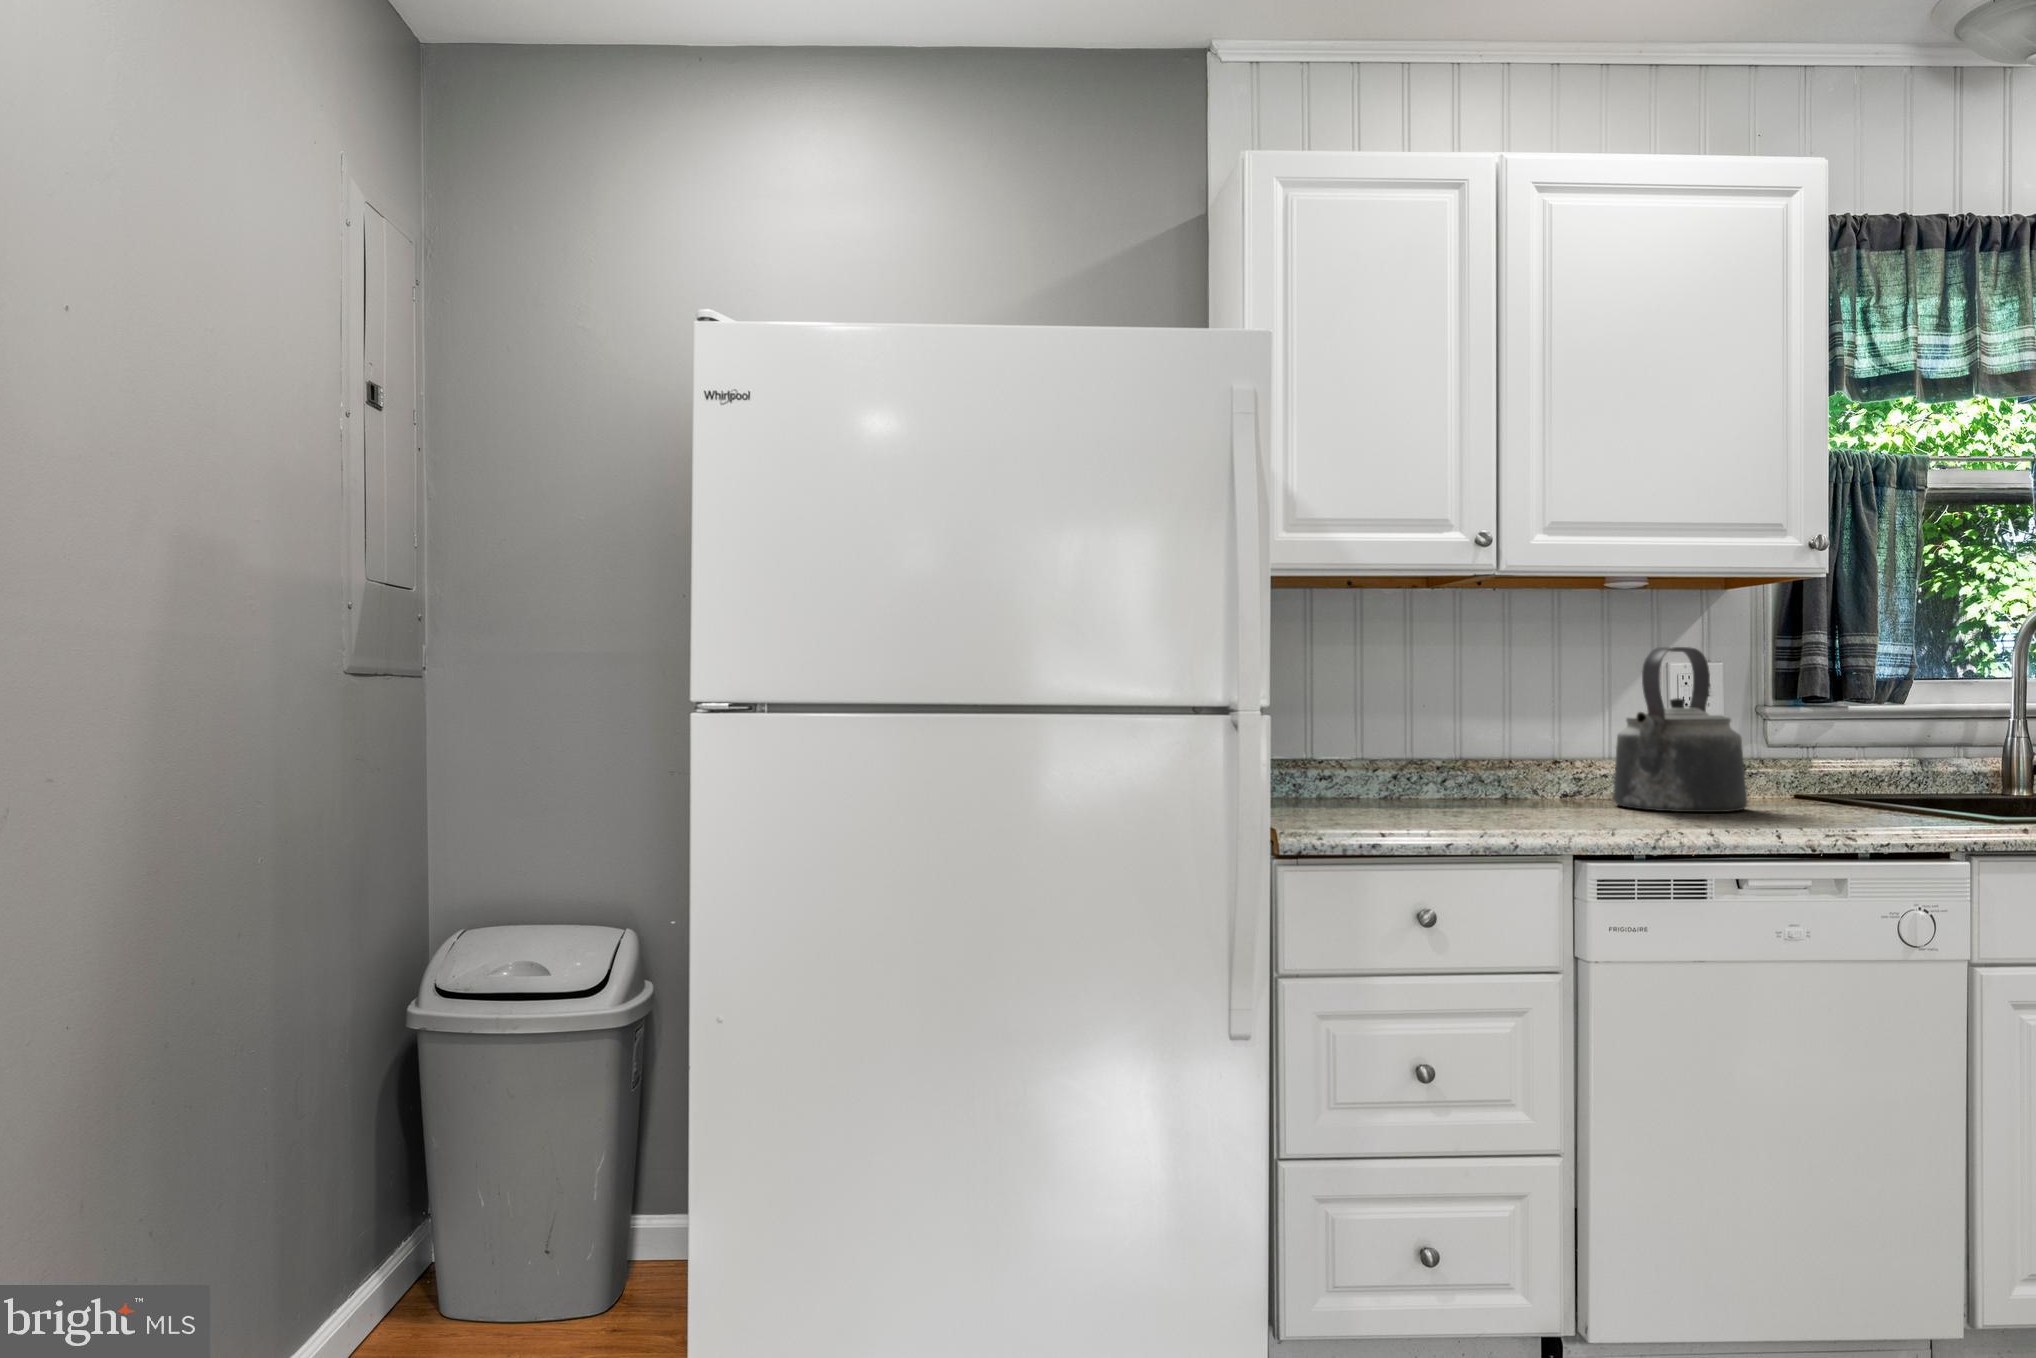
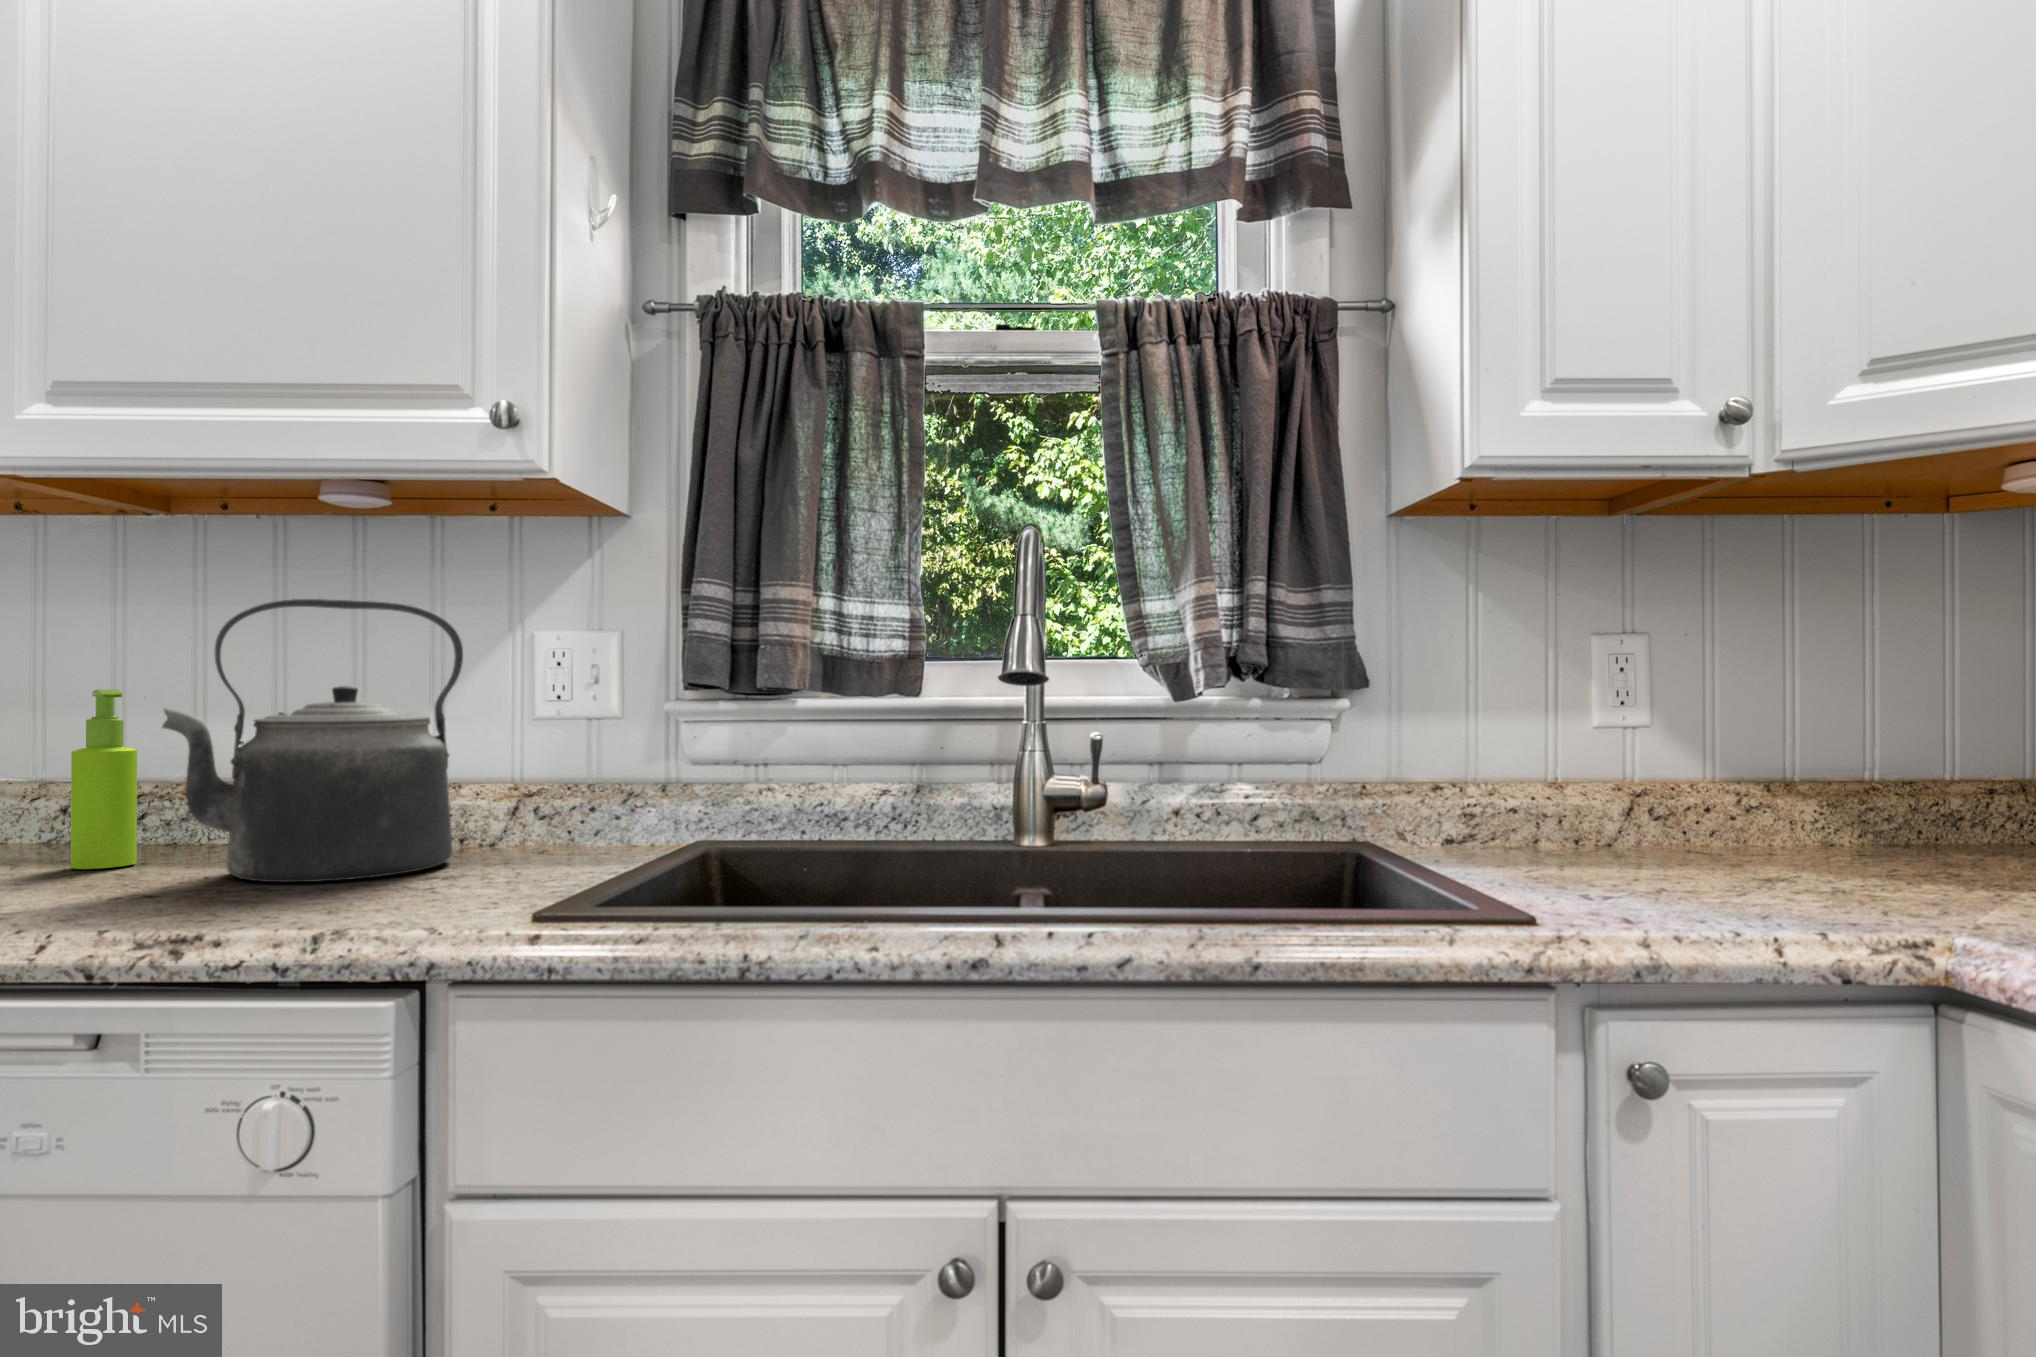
soap dispenser: none [1507,701,1546,808] -> present [71,689,137,869]

